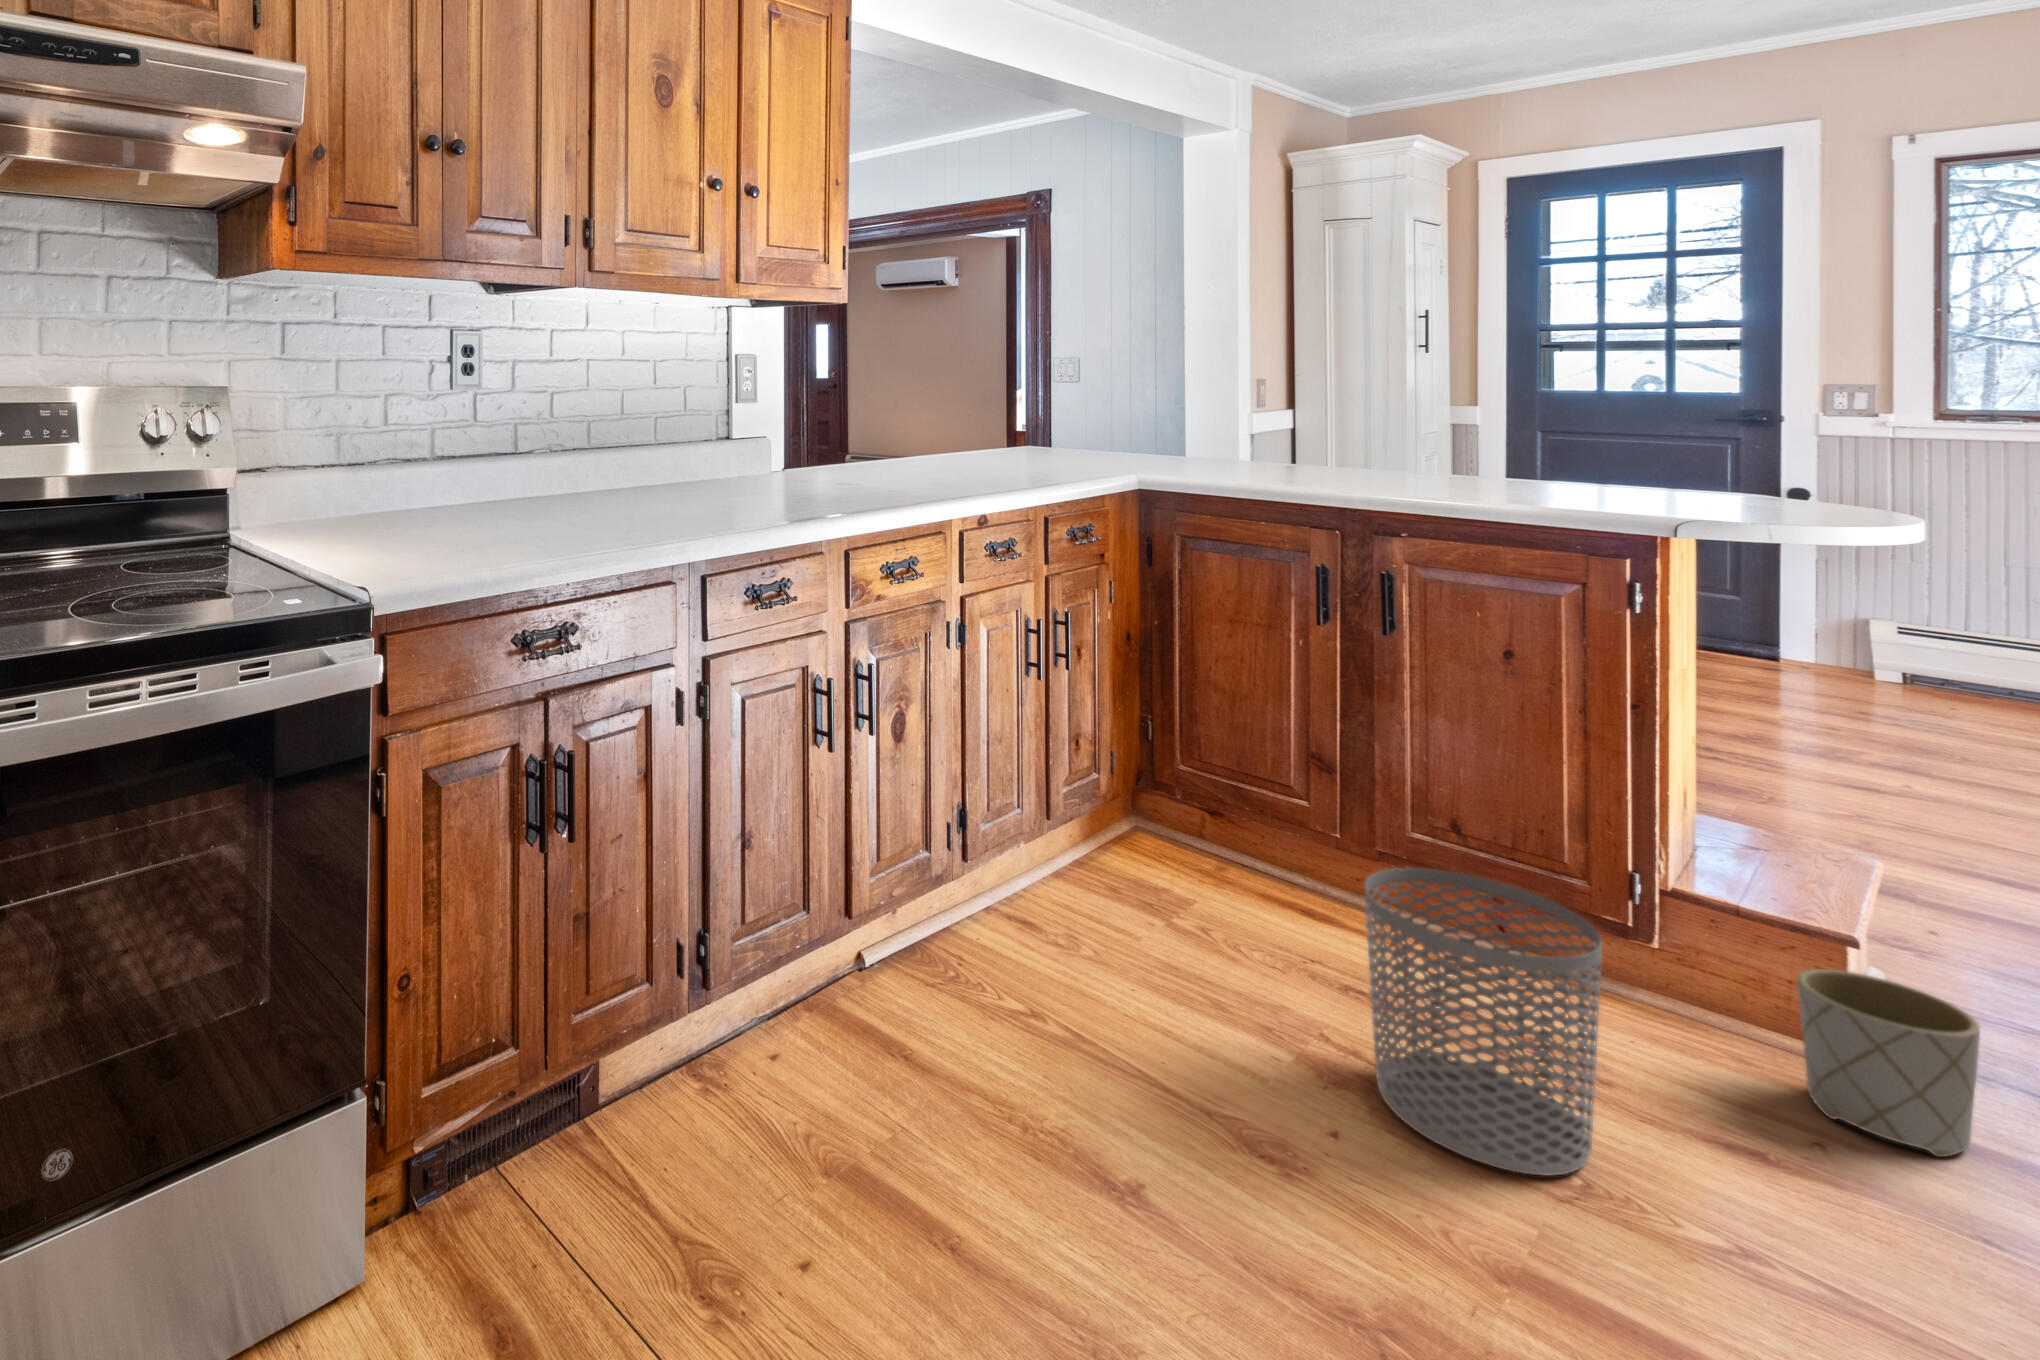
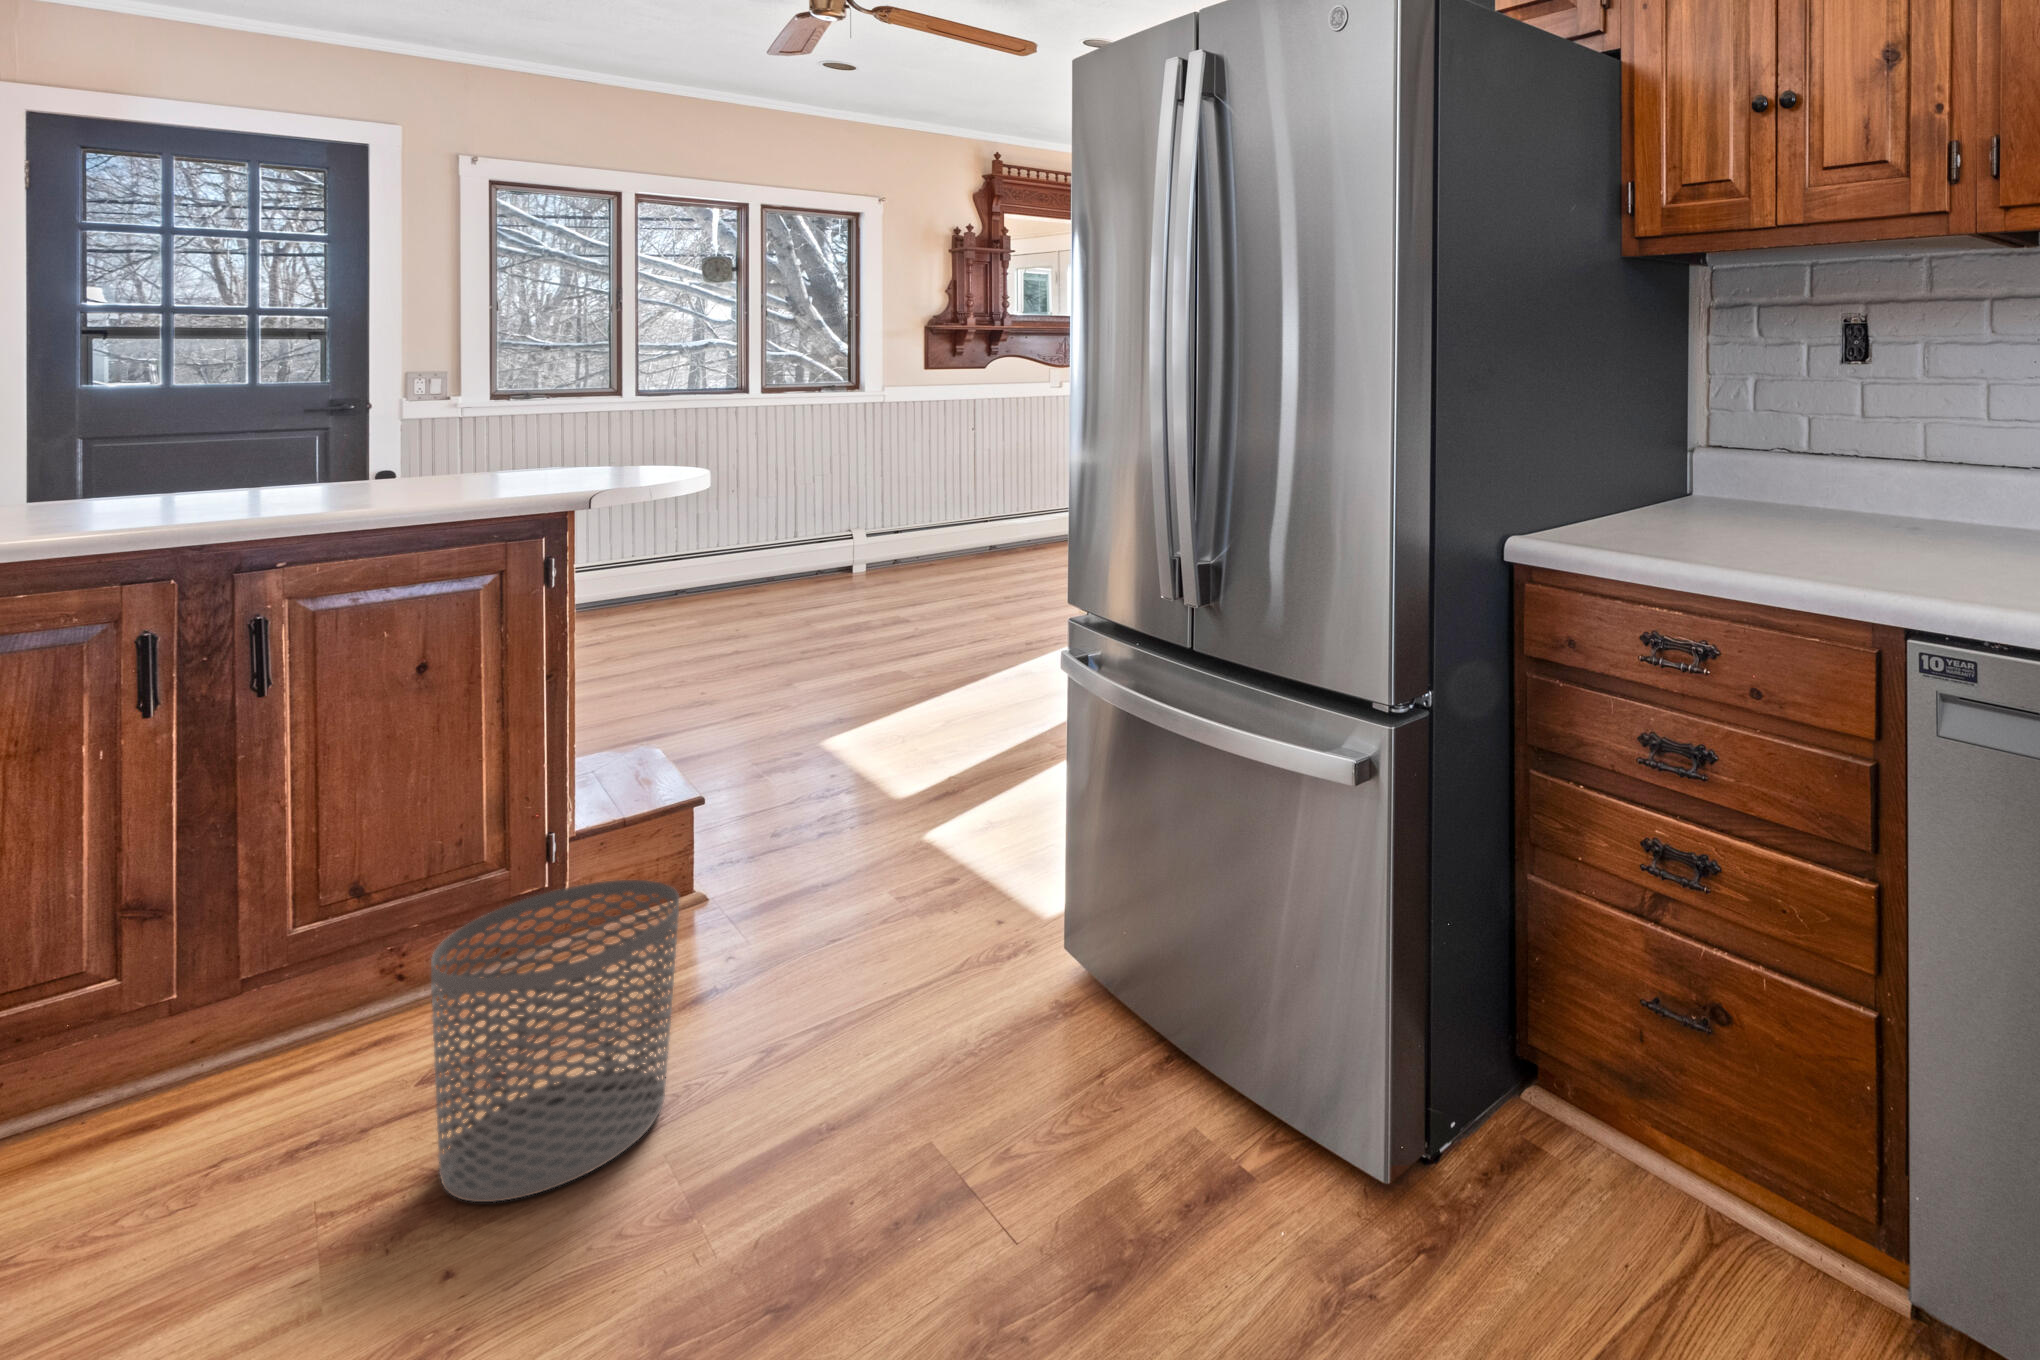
planter: present [1797,969,1980,1157] -> none [706,818,811,946]

